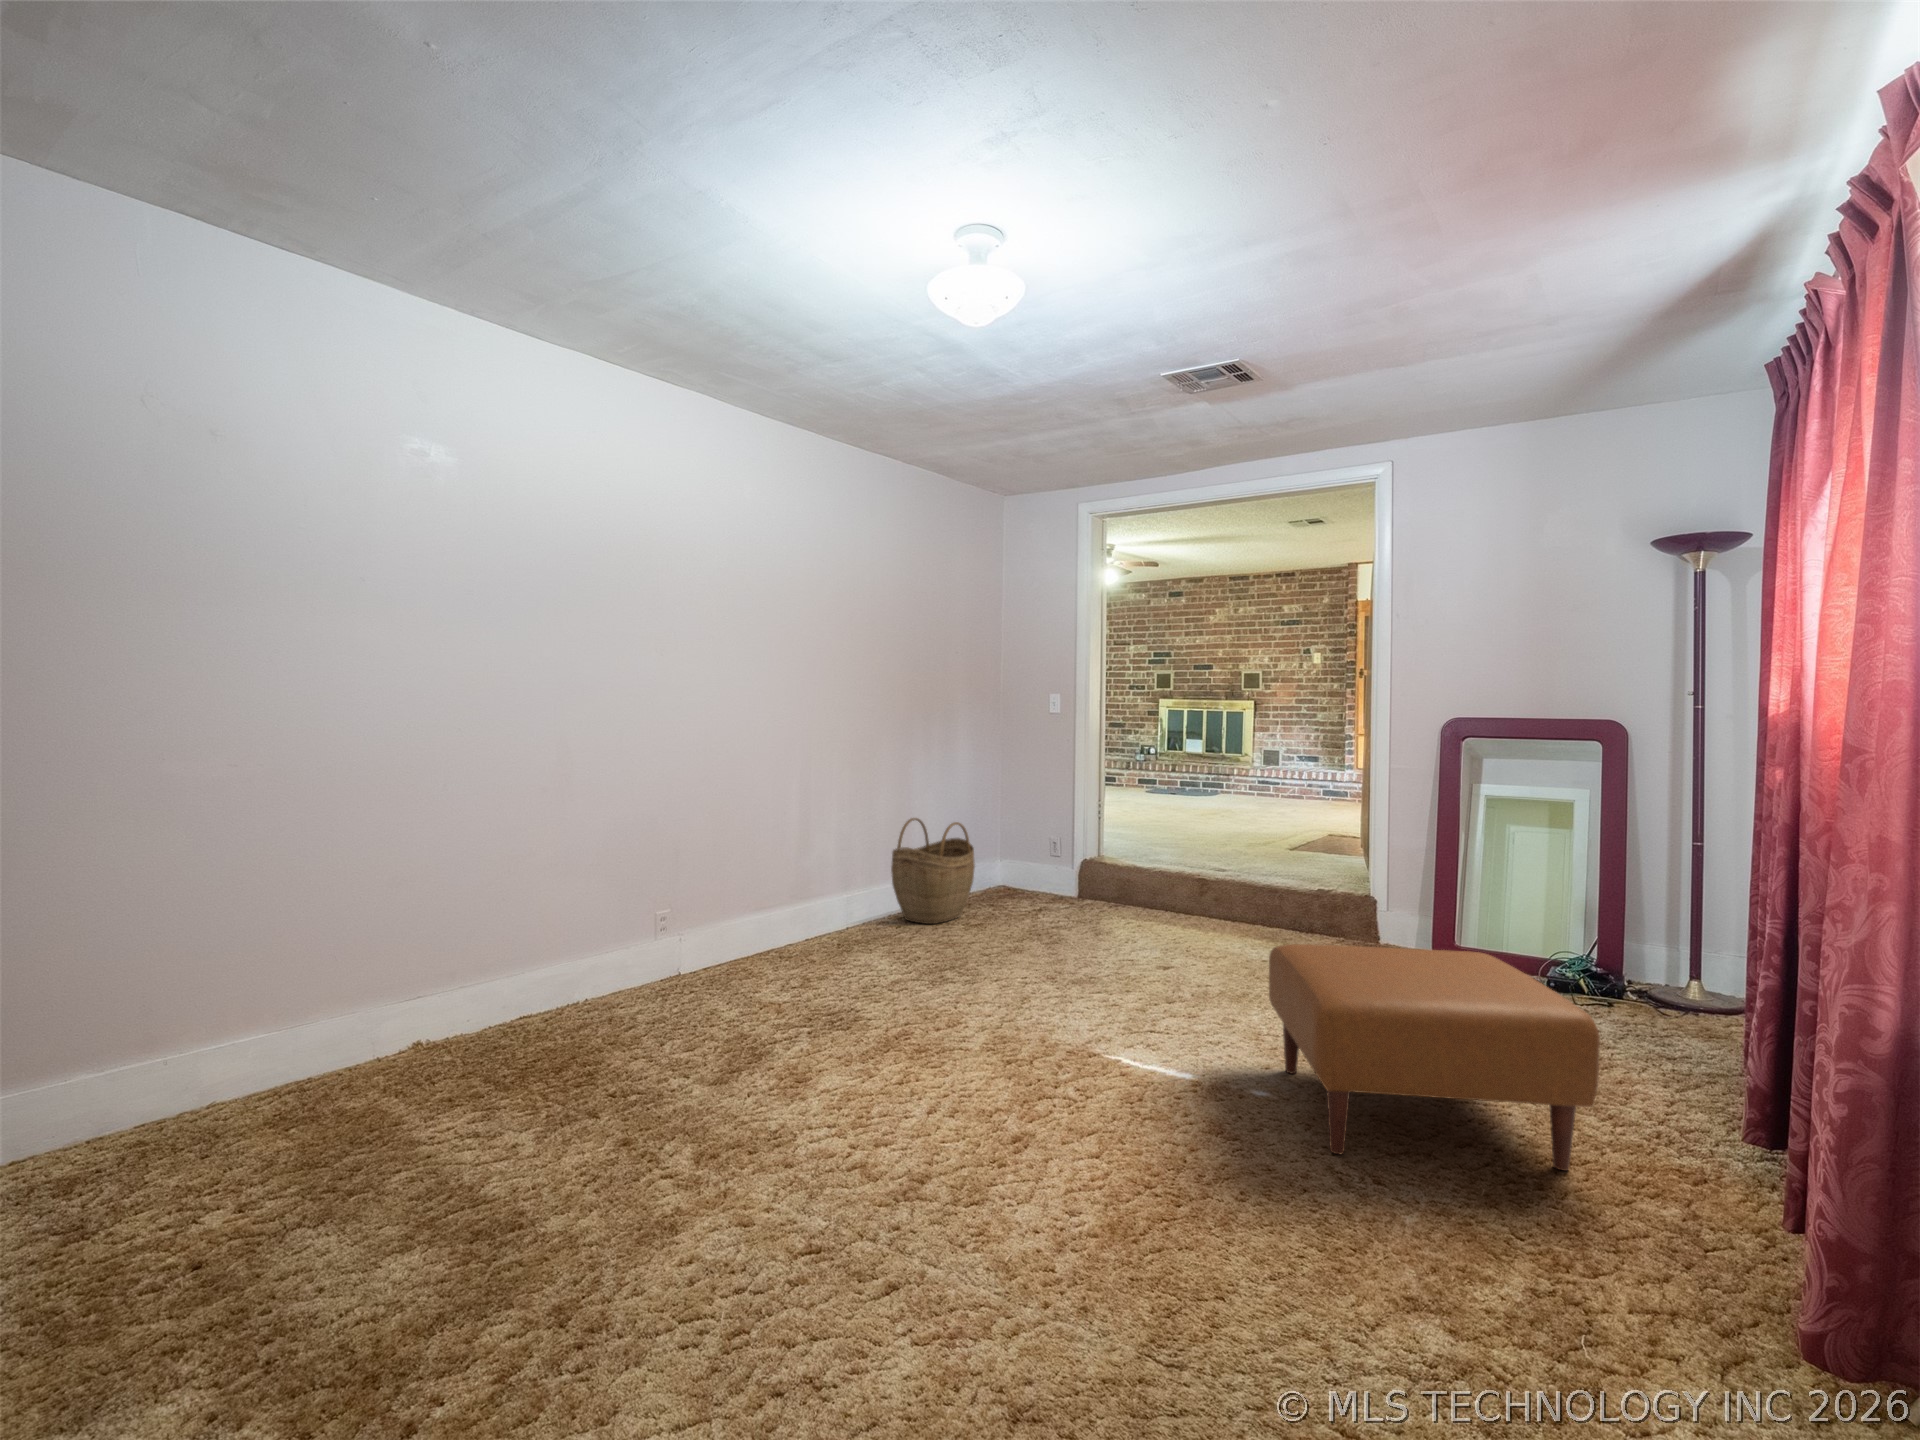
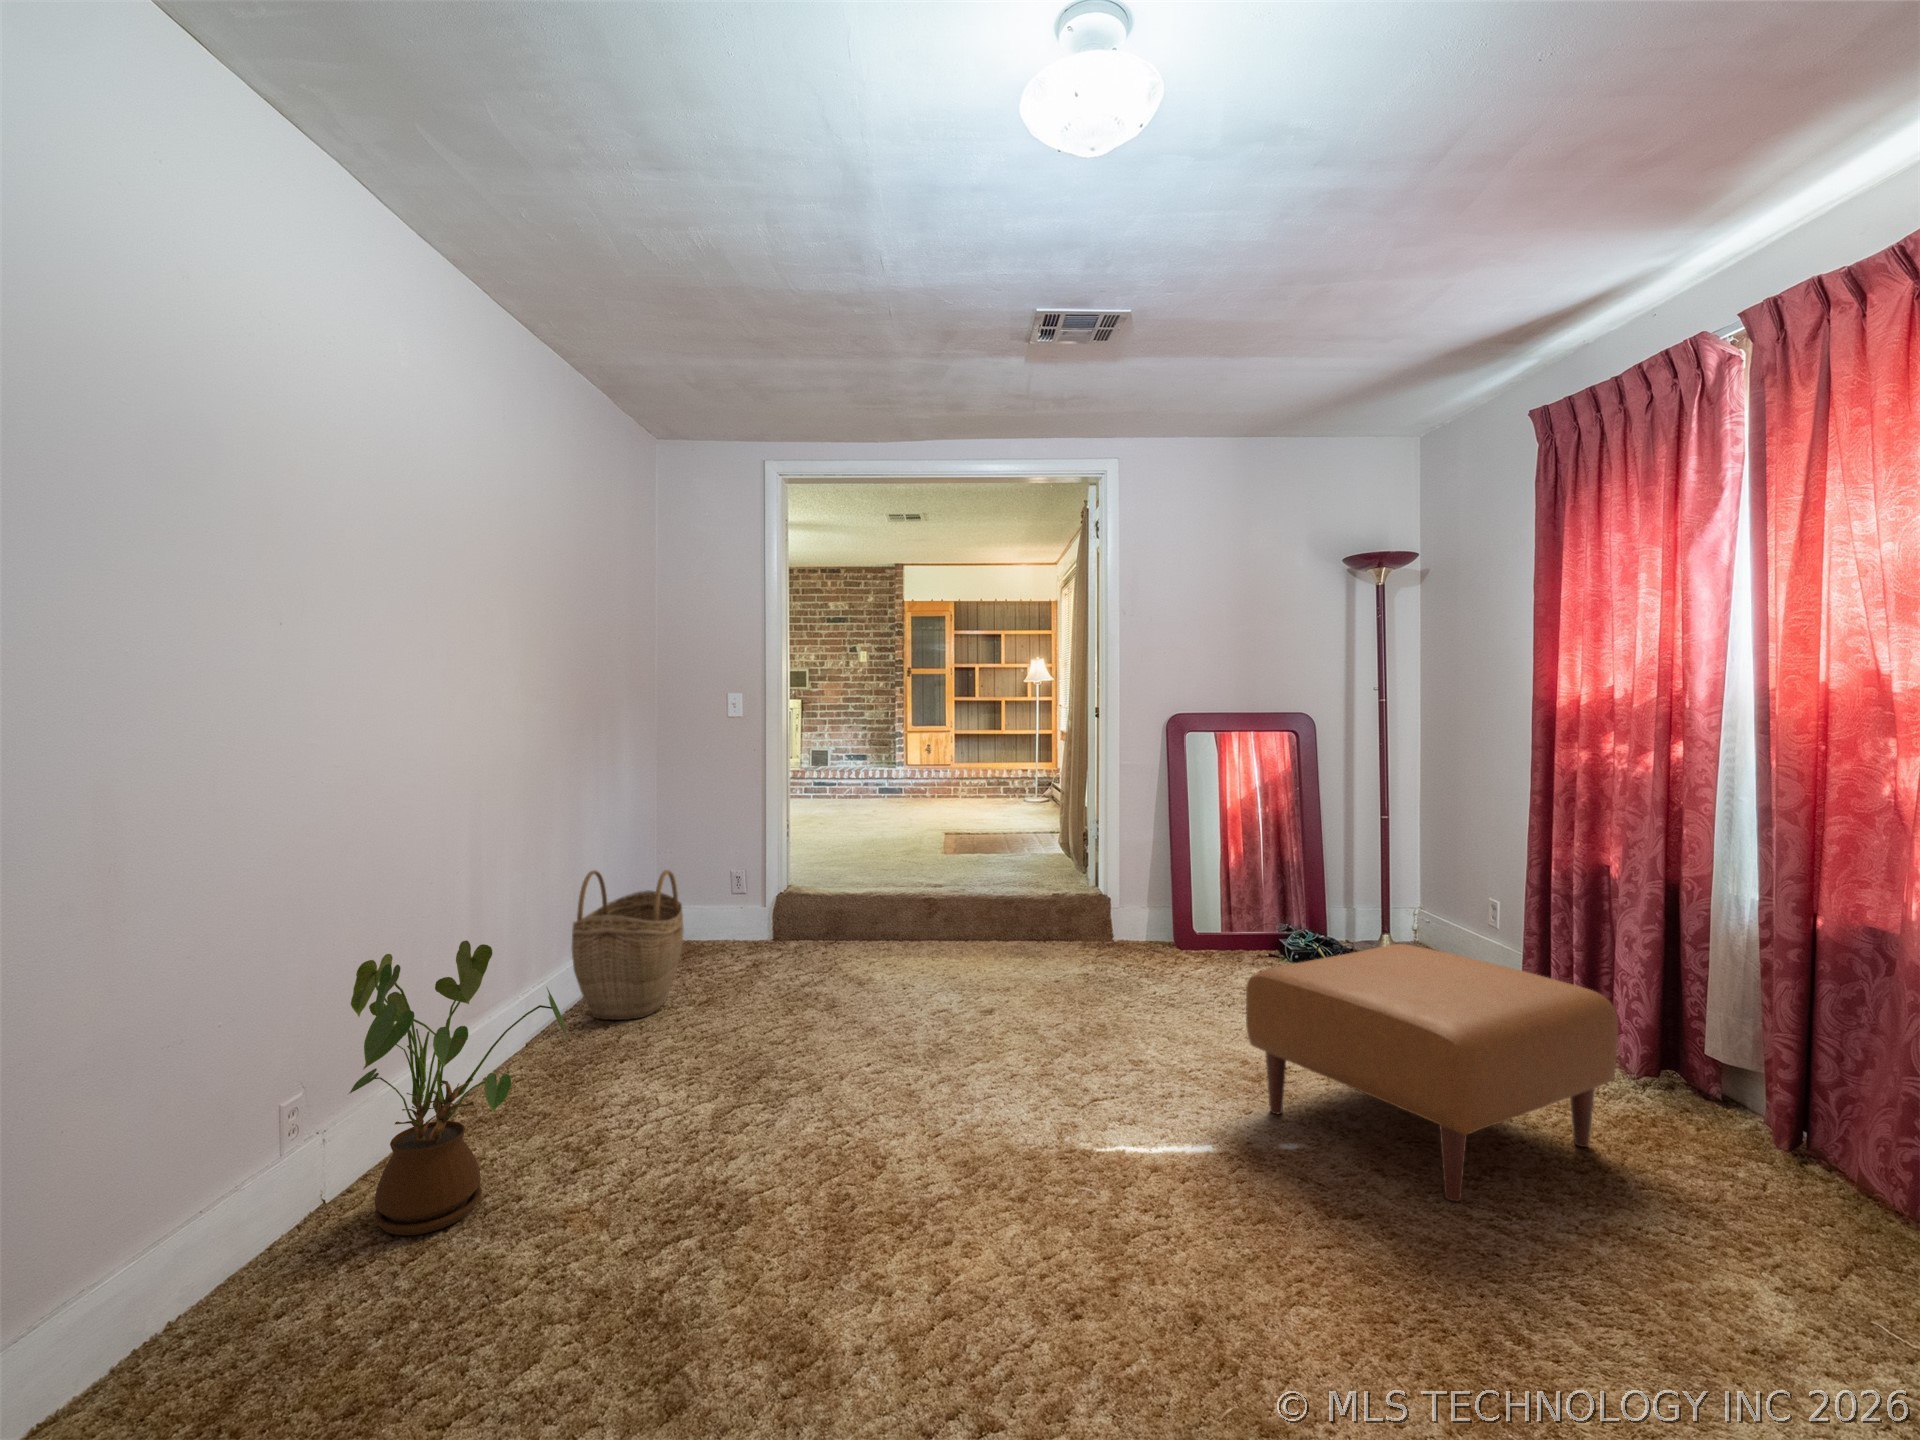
house plant: none [683,838,796,991] -> present [349,940,567,1235]

